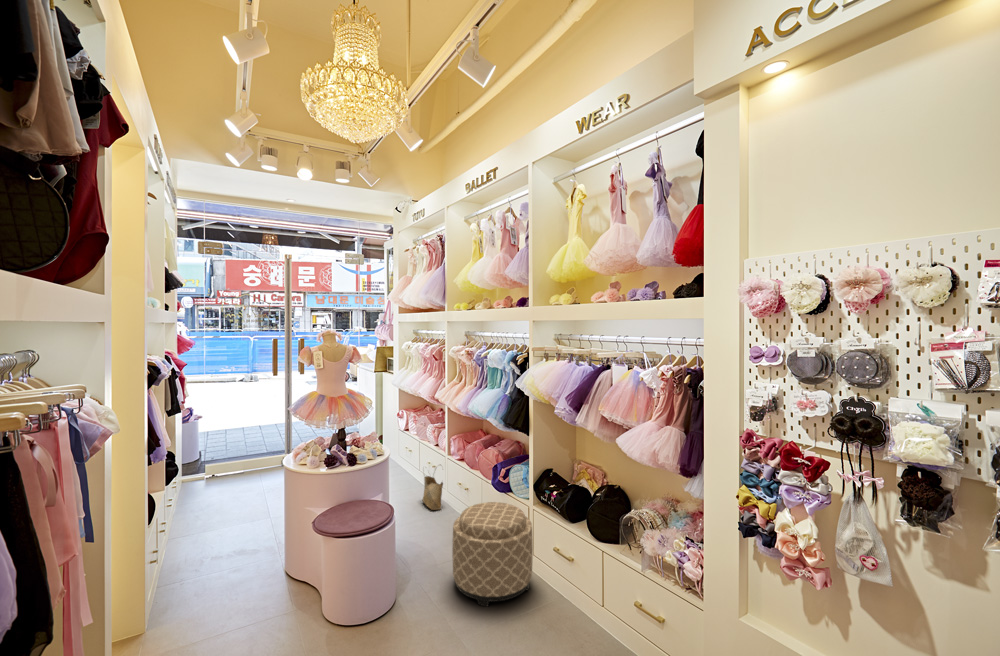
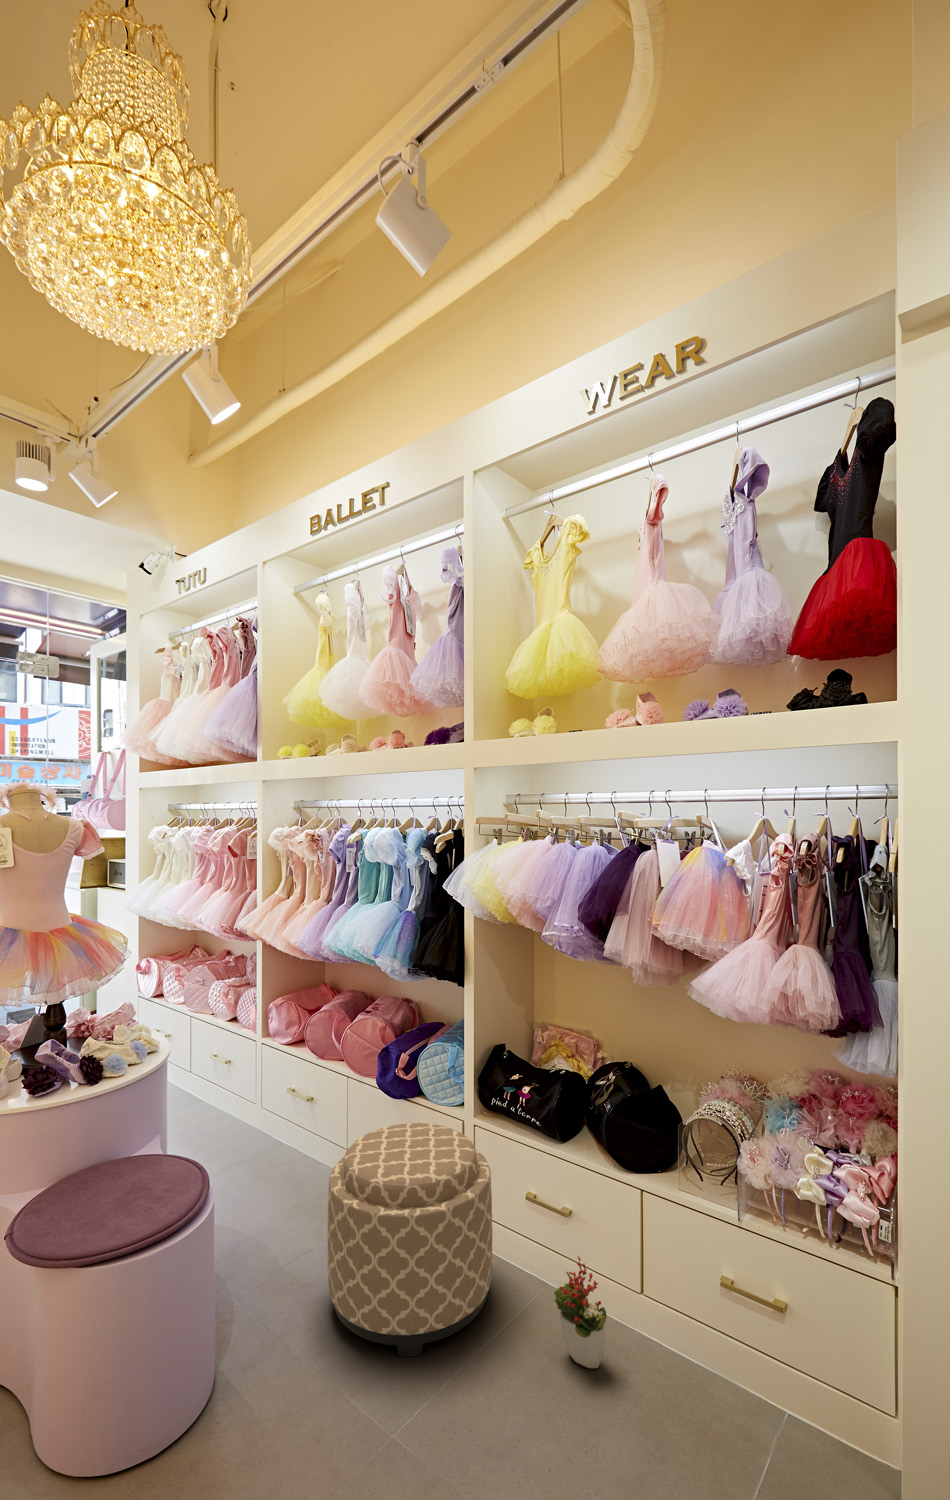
woven basket: present [422,476,443,510] -> none [207,1060,256,1157]
decorative plant: none [550,575,574,628] -> present [554,1256,606,1368]

